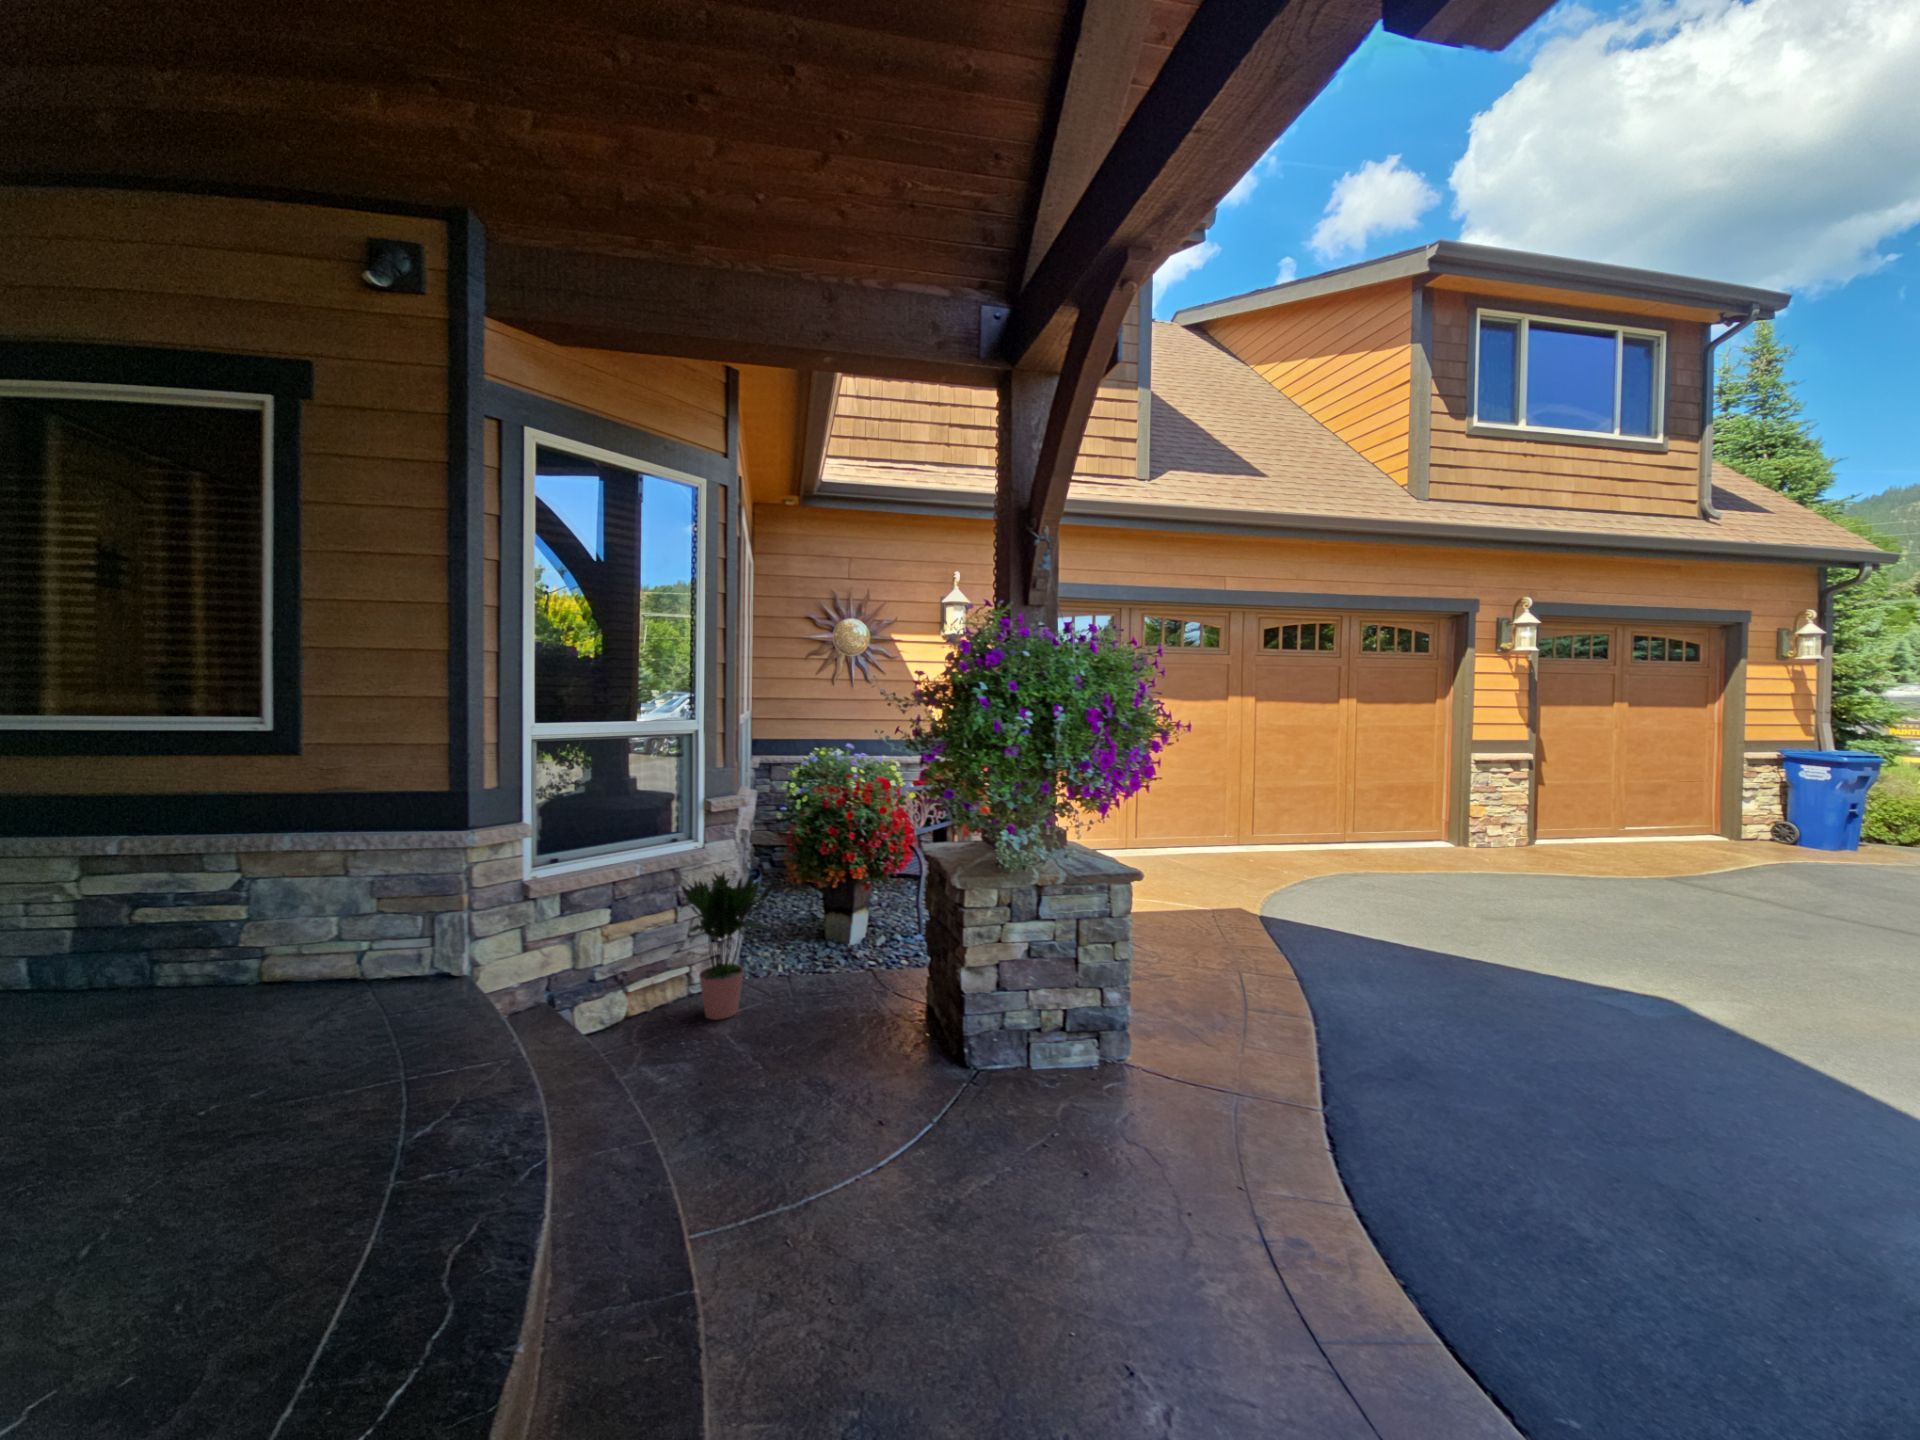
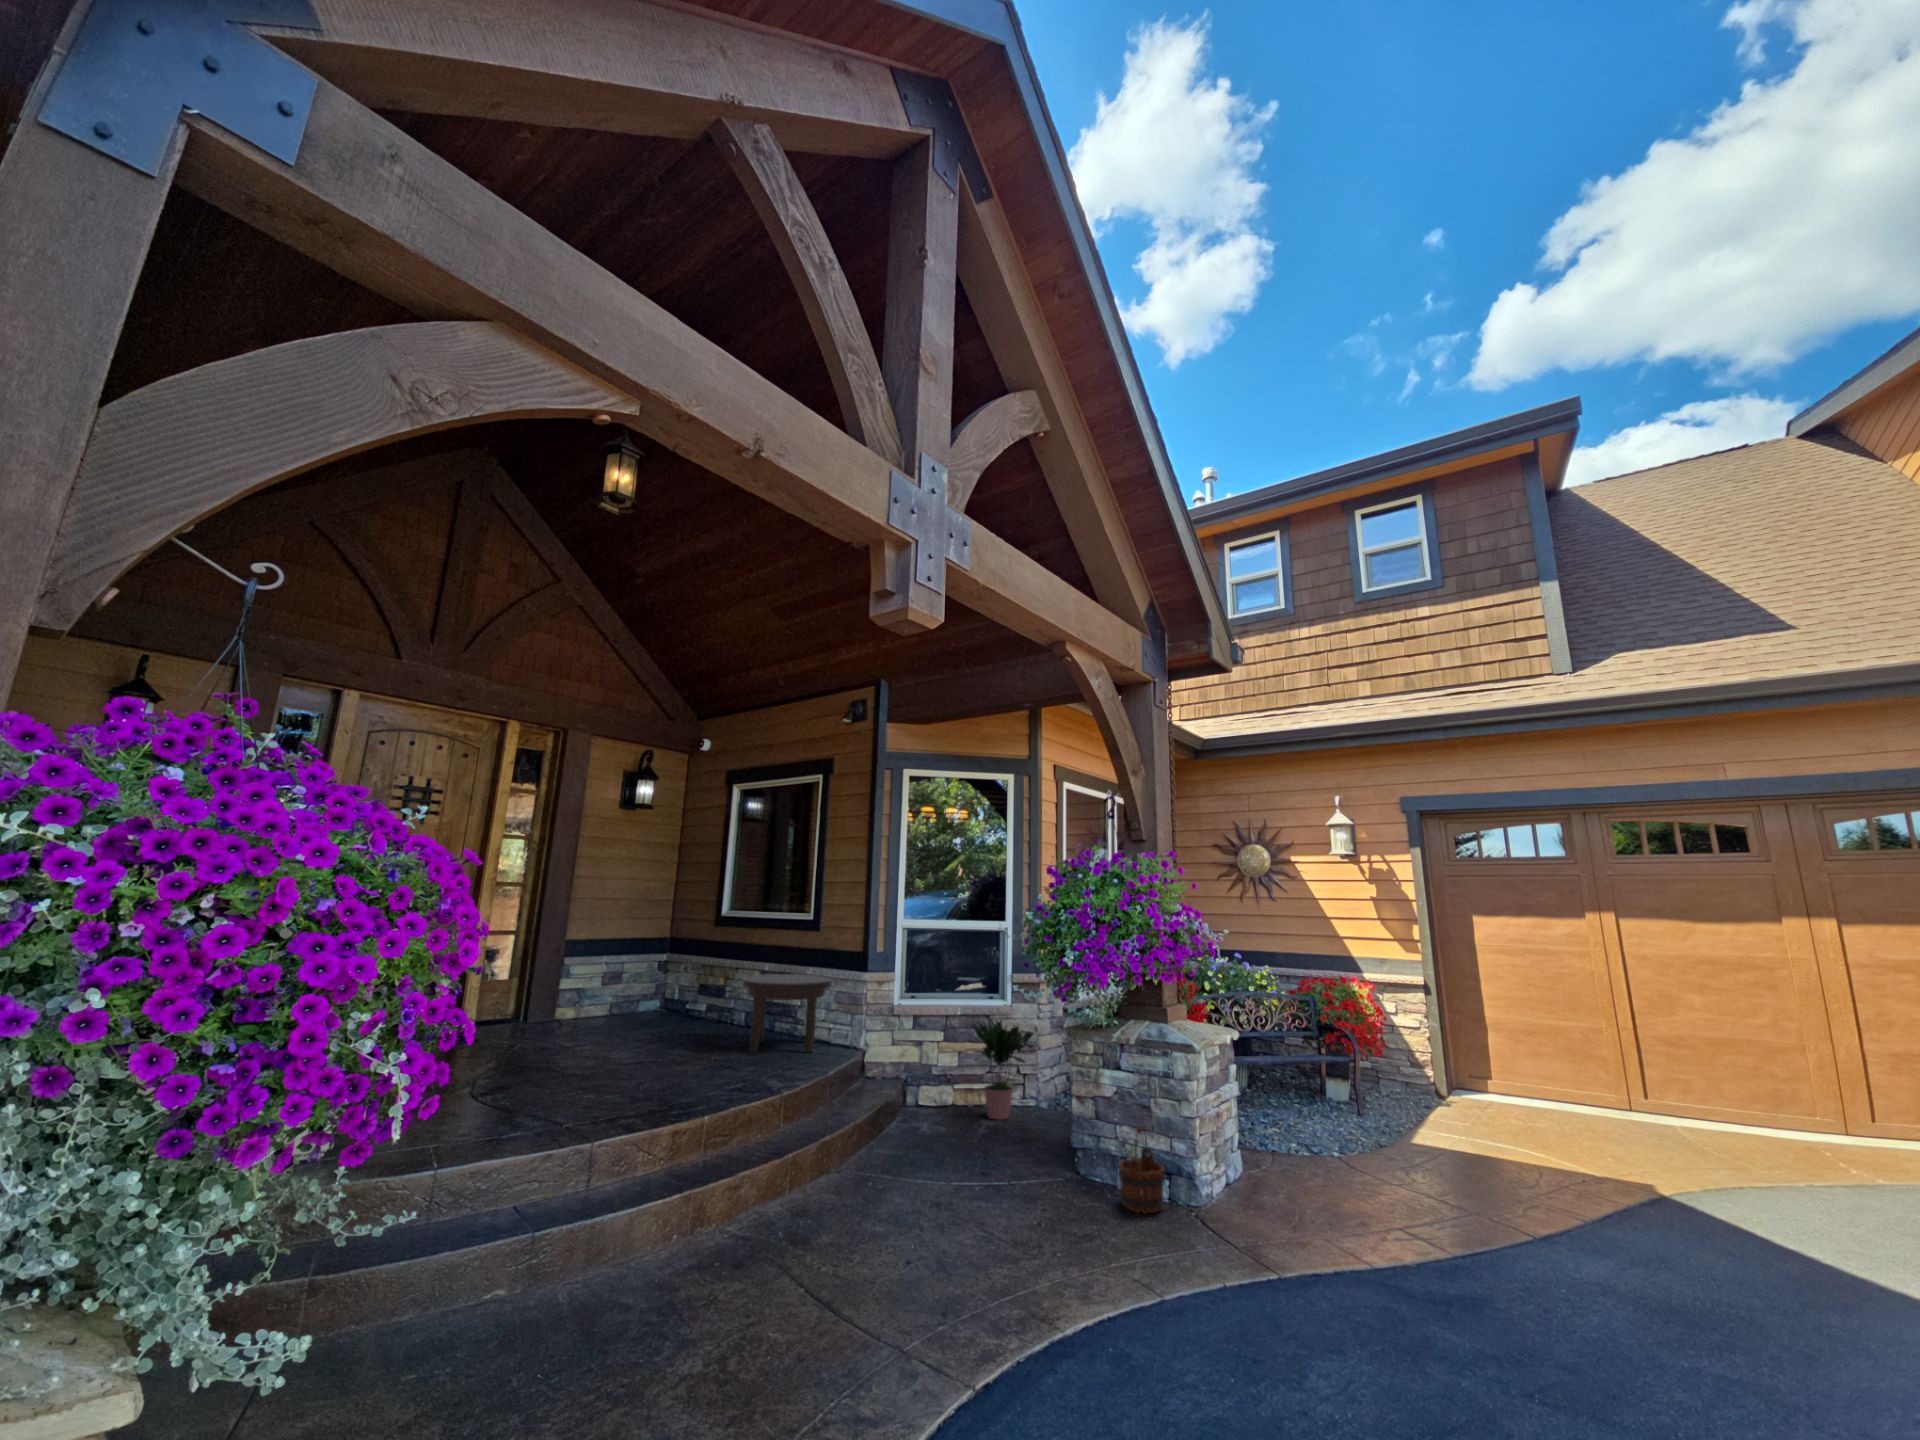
side table: none [114,854,395,1068] -> present [741,974,832,1053]
wooden bucket: none [1069,987,1131,1100] -> present [1119,1126,1165,1214]

